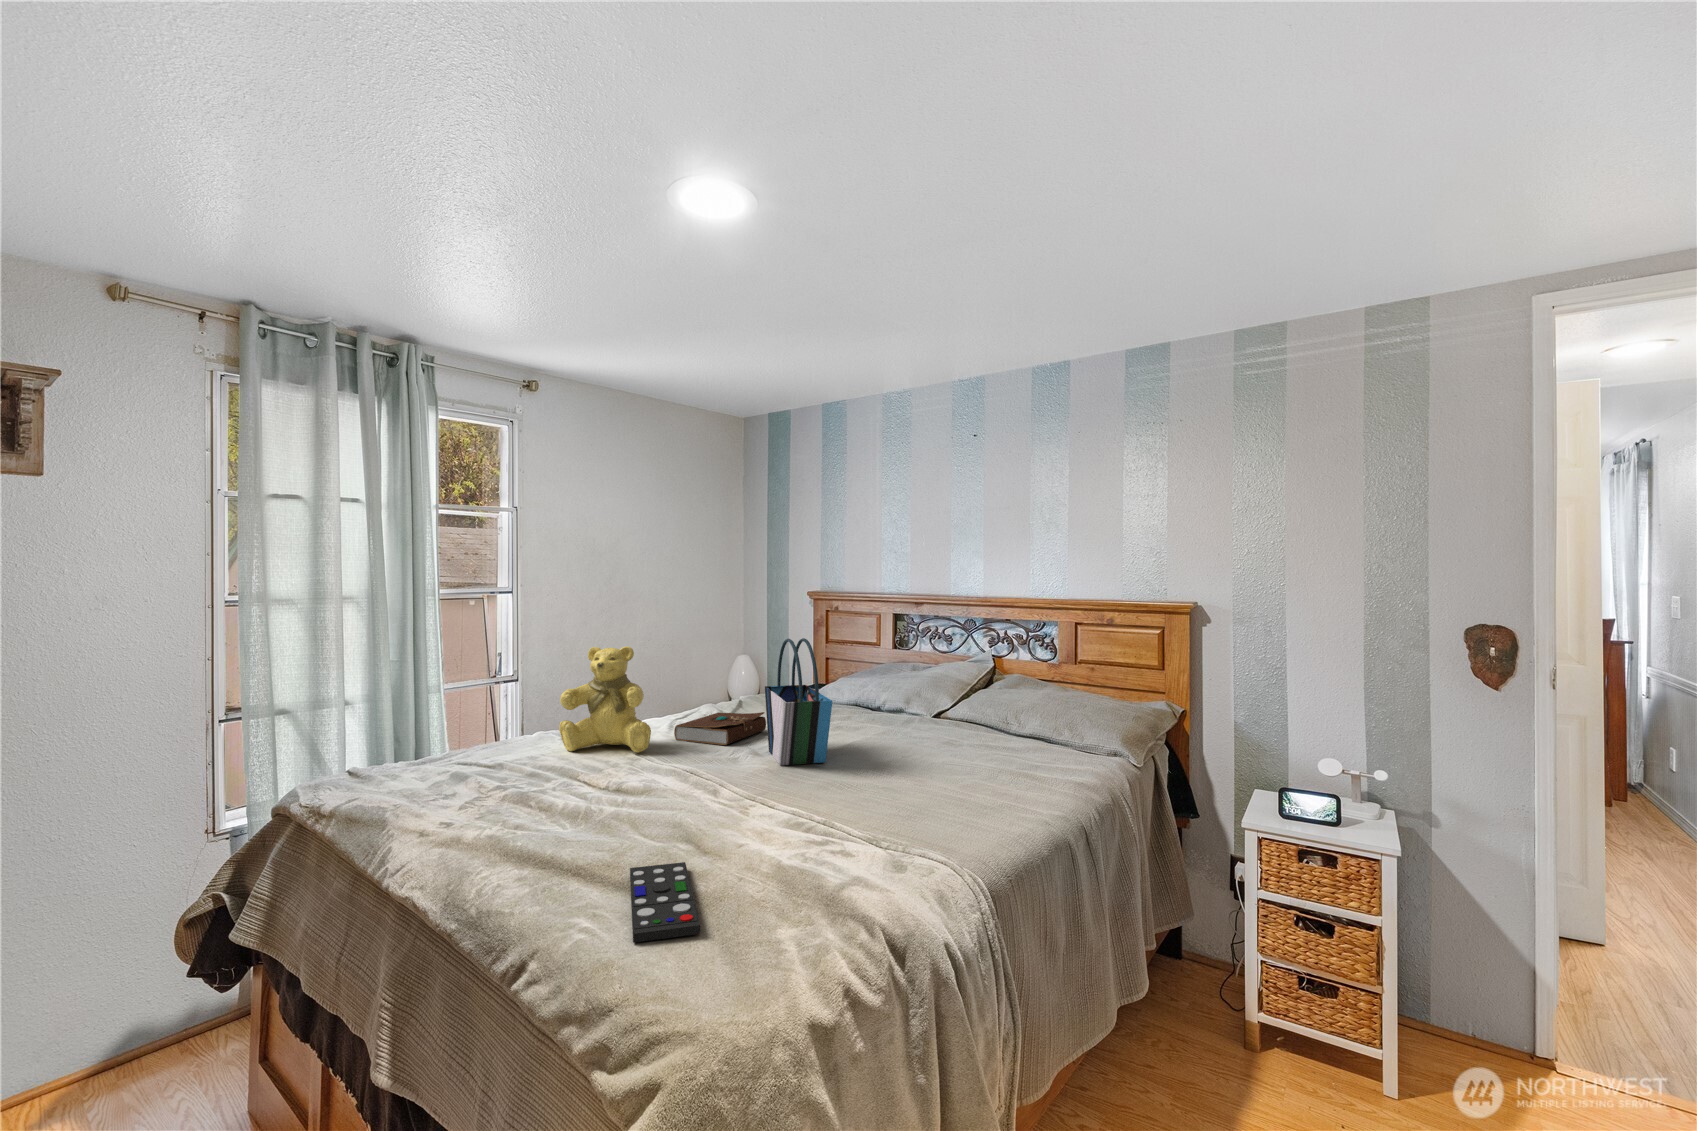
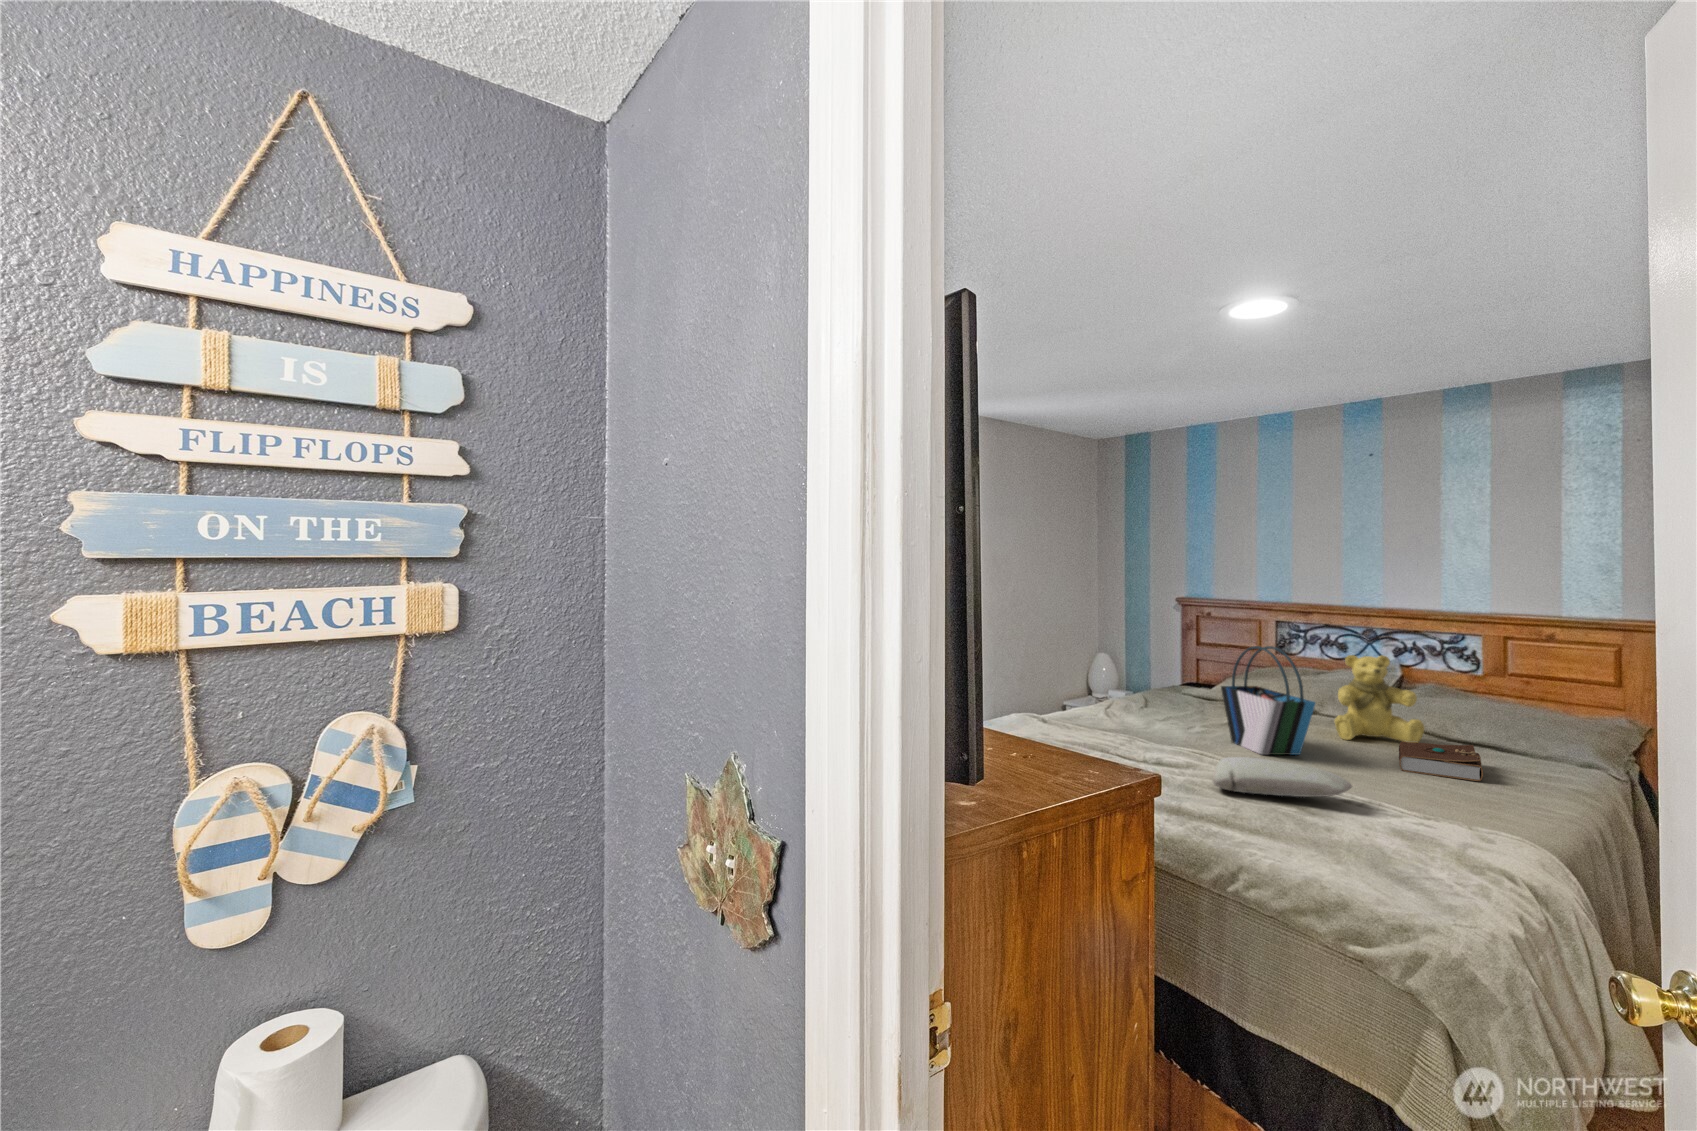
teddy bear: present [559,646,651,752] -> present [1334,655,1424,743]
book: present [674,712,766,745] -> present [1399,741,1483,781]
pillow: none [638,774,795,820] -> present [1212,757,1352,797]
remote control: present [630,862,700,943] -> none [1269,825,1396,877]

